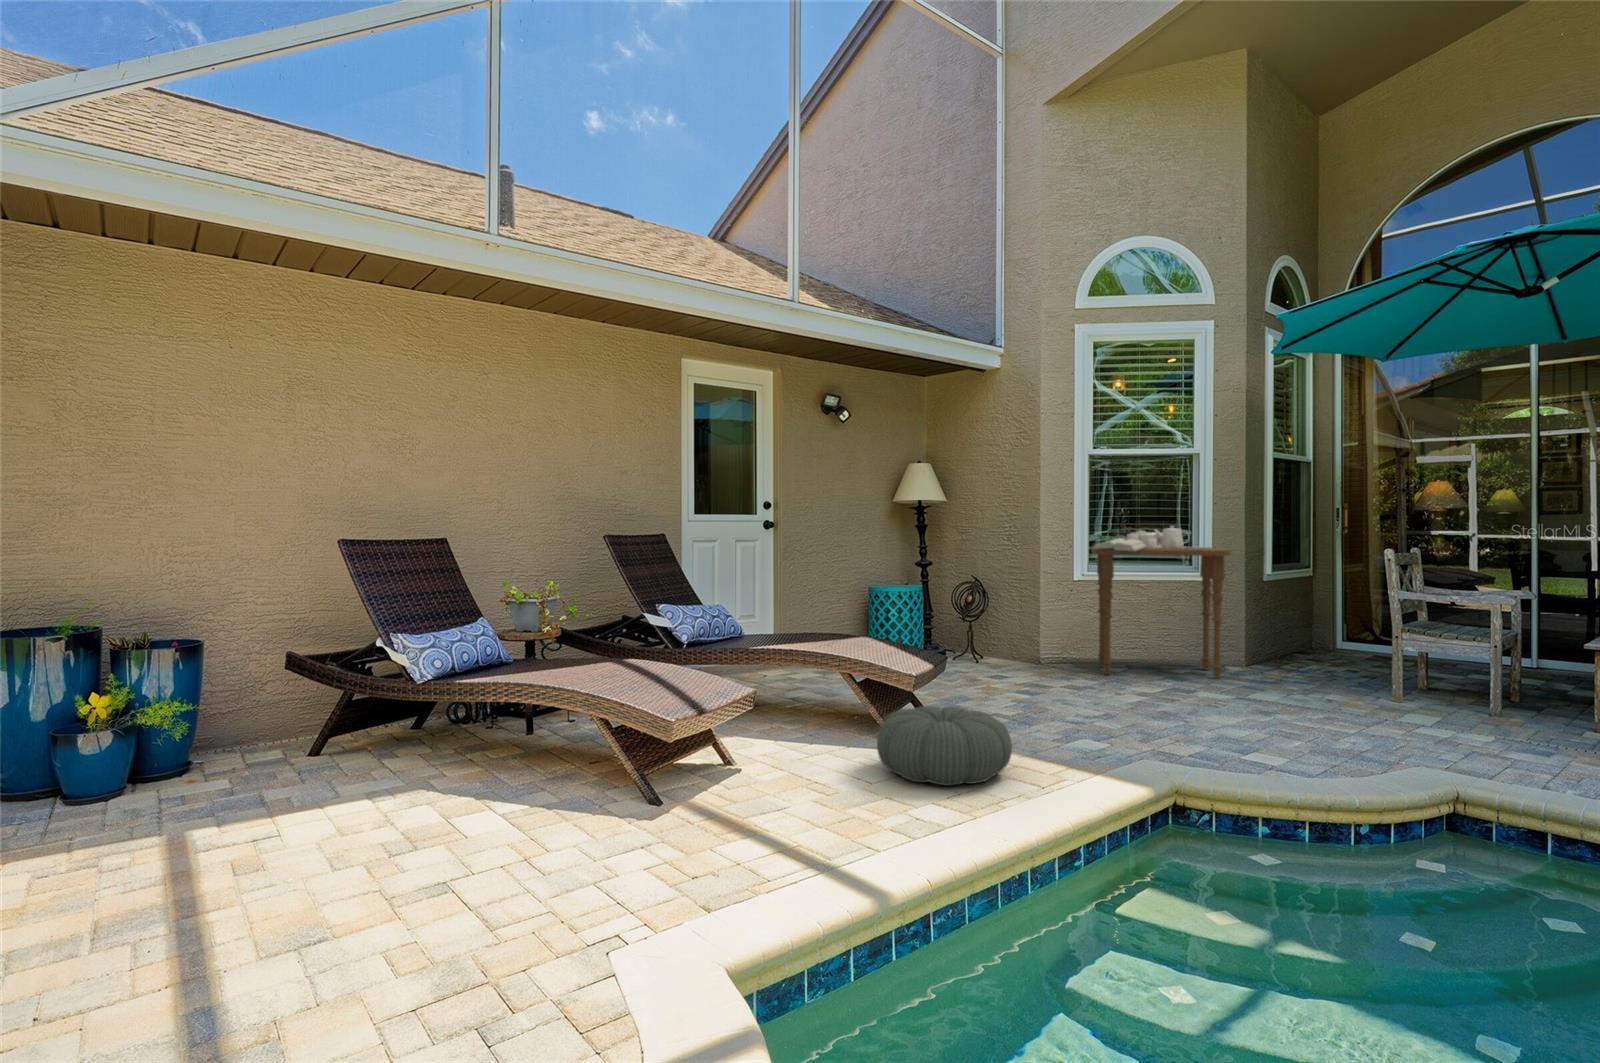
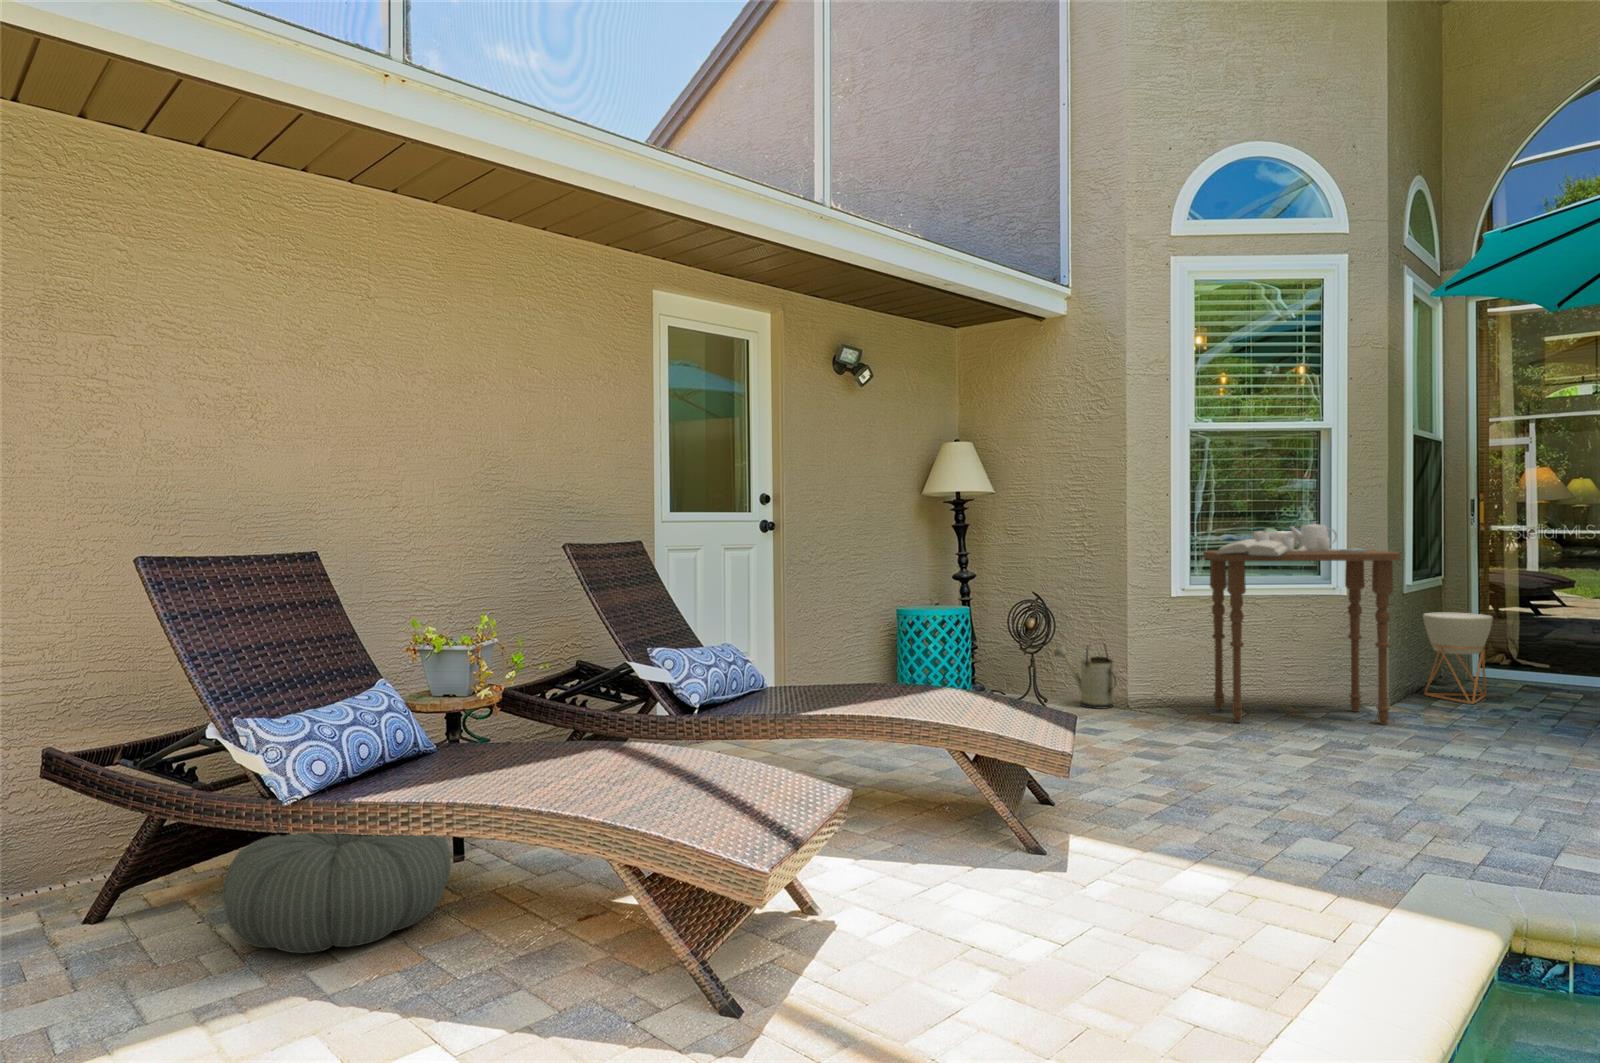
planter: none [1272,598,1323,668] -> present [1423,613,1493,704]
watering can: none [985,615,1026,664] -> present [1054,644,1116,709]
pouf: present [877,706,1012,786] -> present [223,833,451,953]

